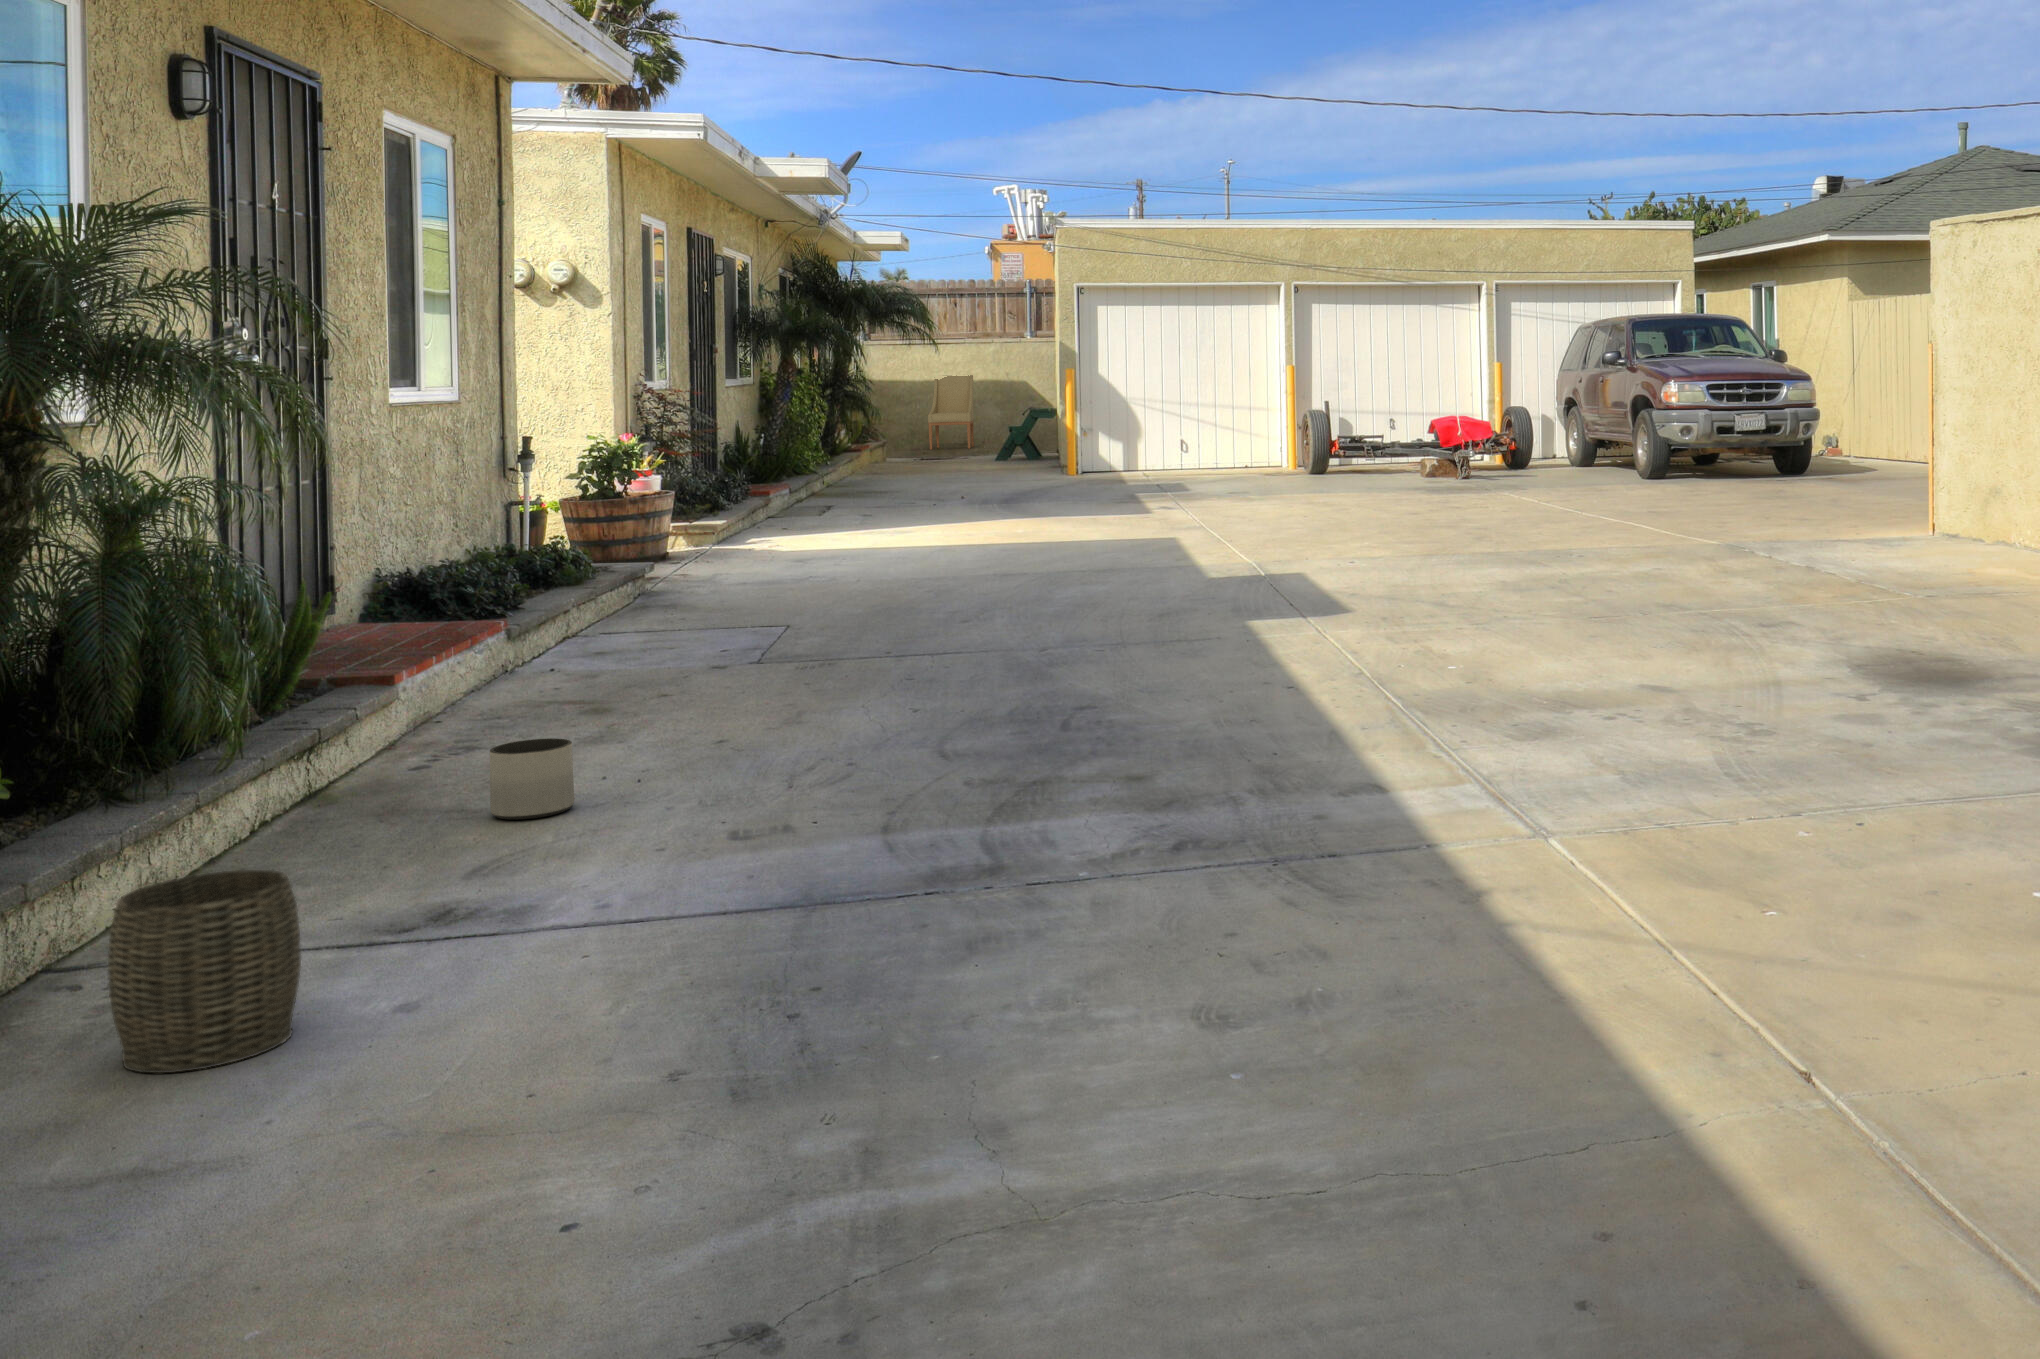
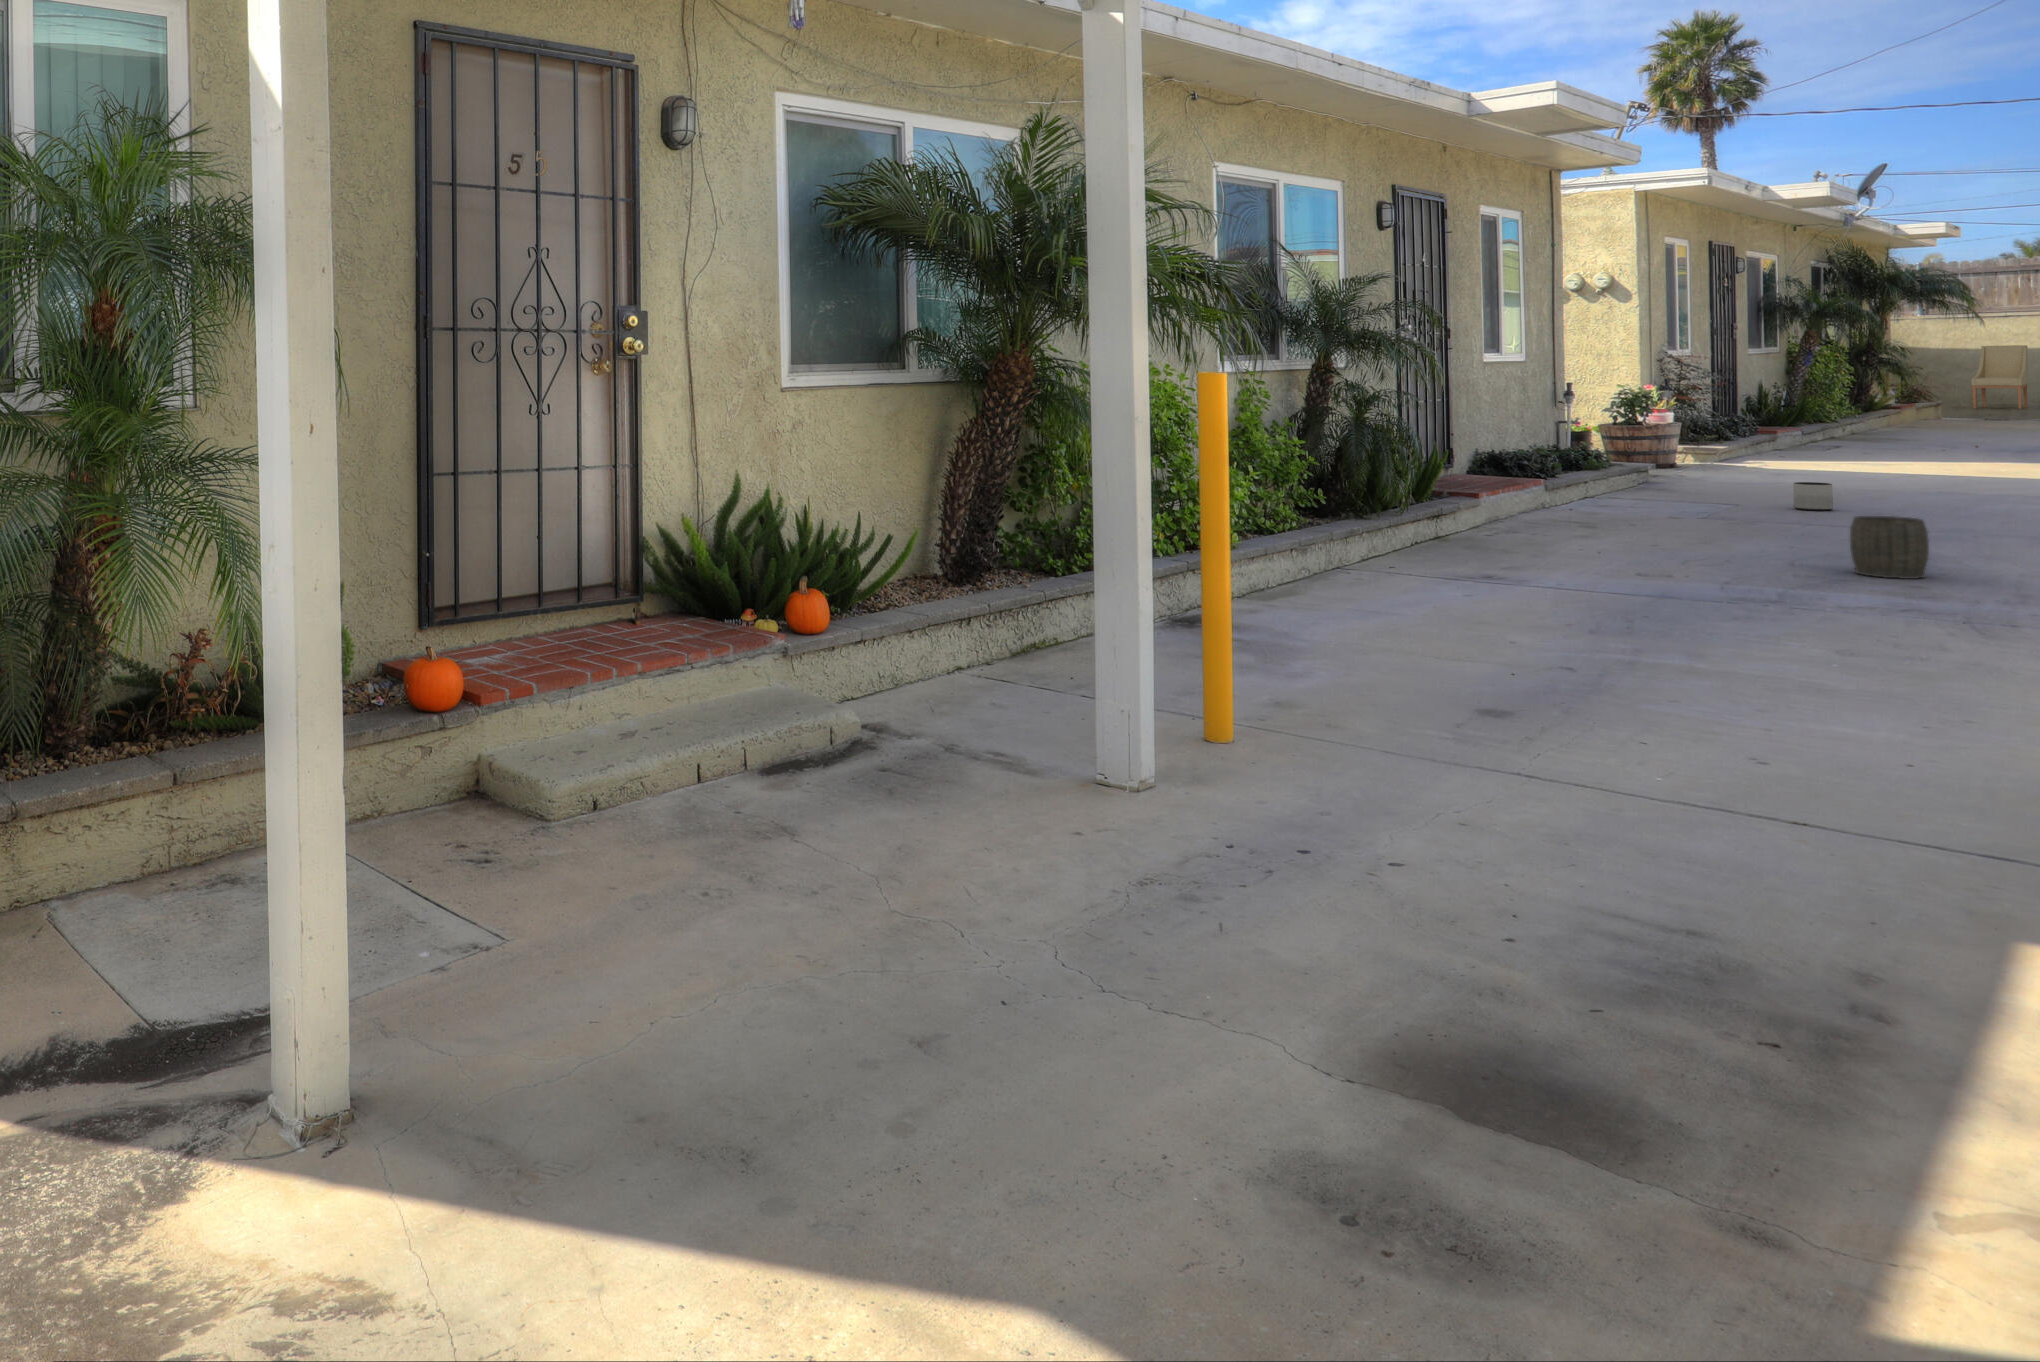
planter: present [490,738,574,820] -> present [1793,482,1833,511]
woven basket: present [108,870,301,1073] -> present [1850,516,1929,579]

